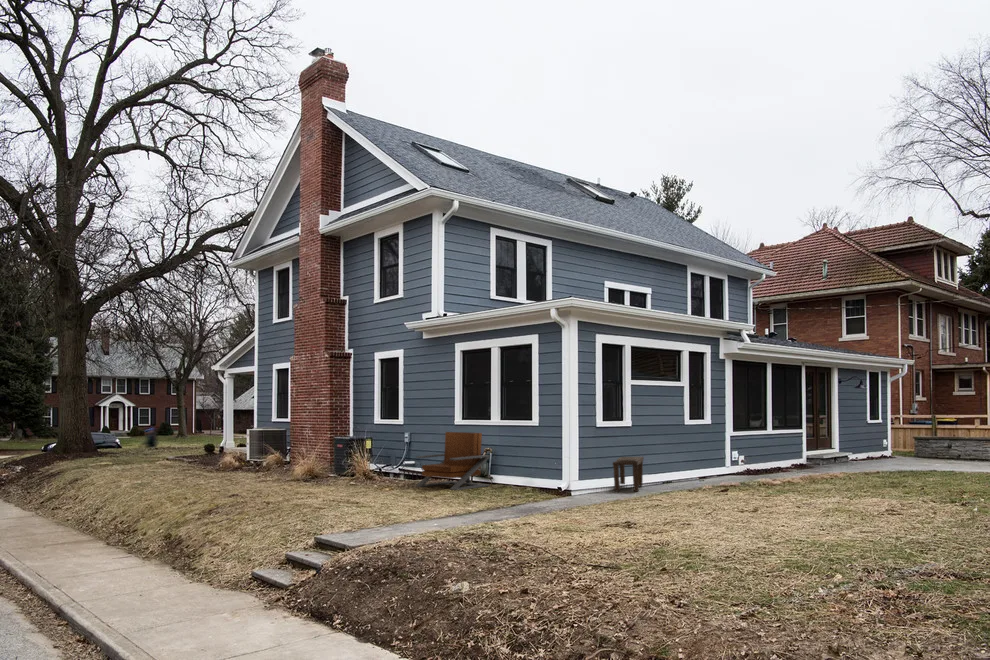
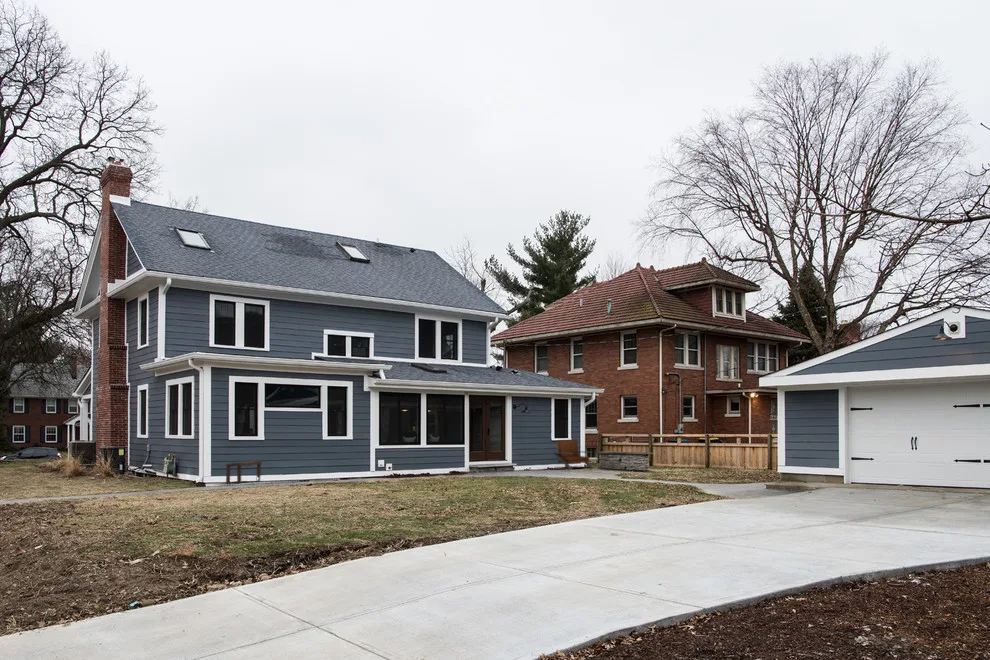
lounge chair: present [416,432,490,490] -> present [553,439,593,469]

